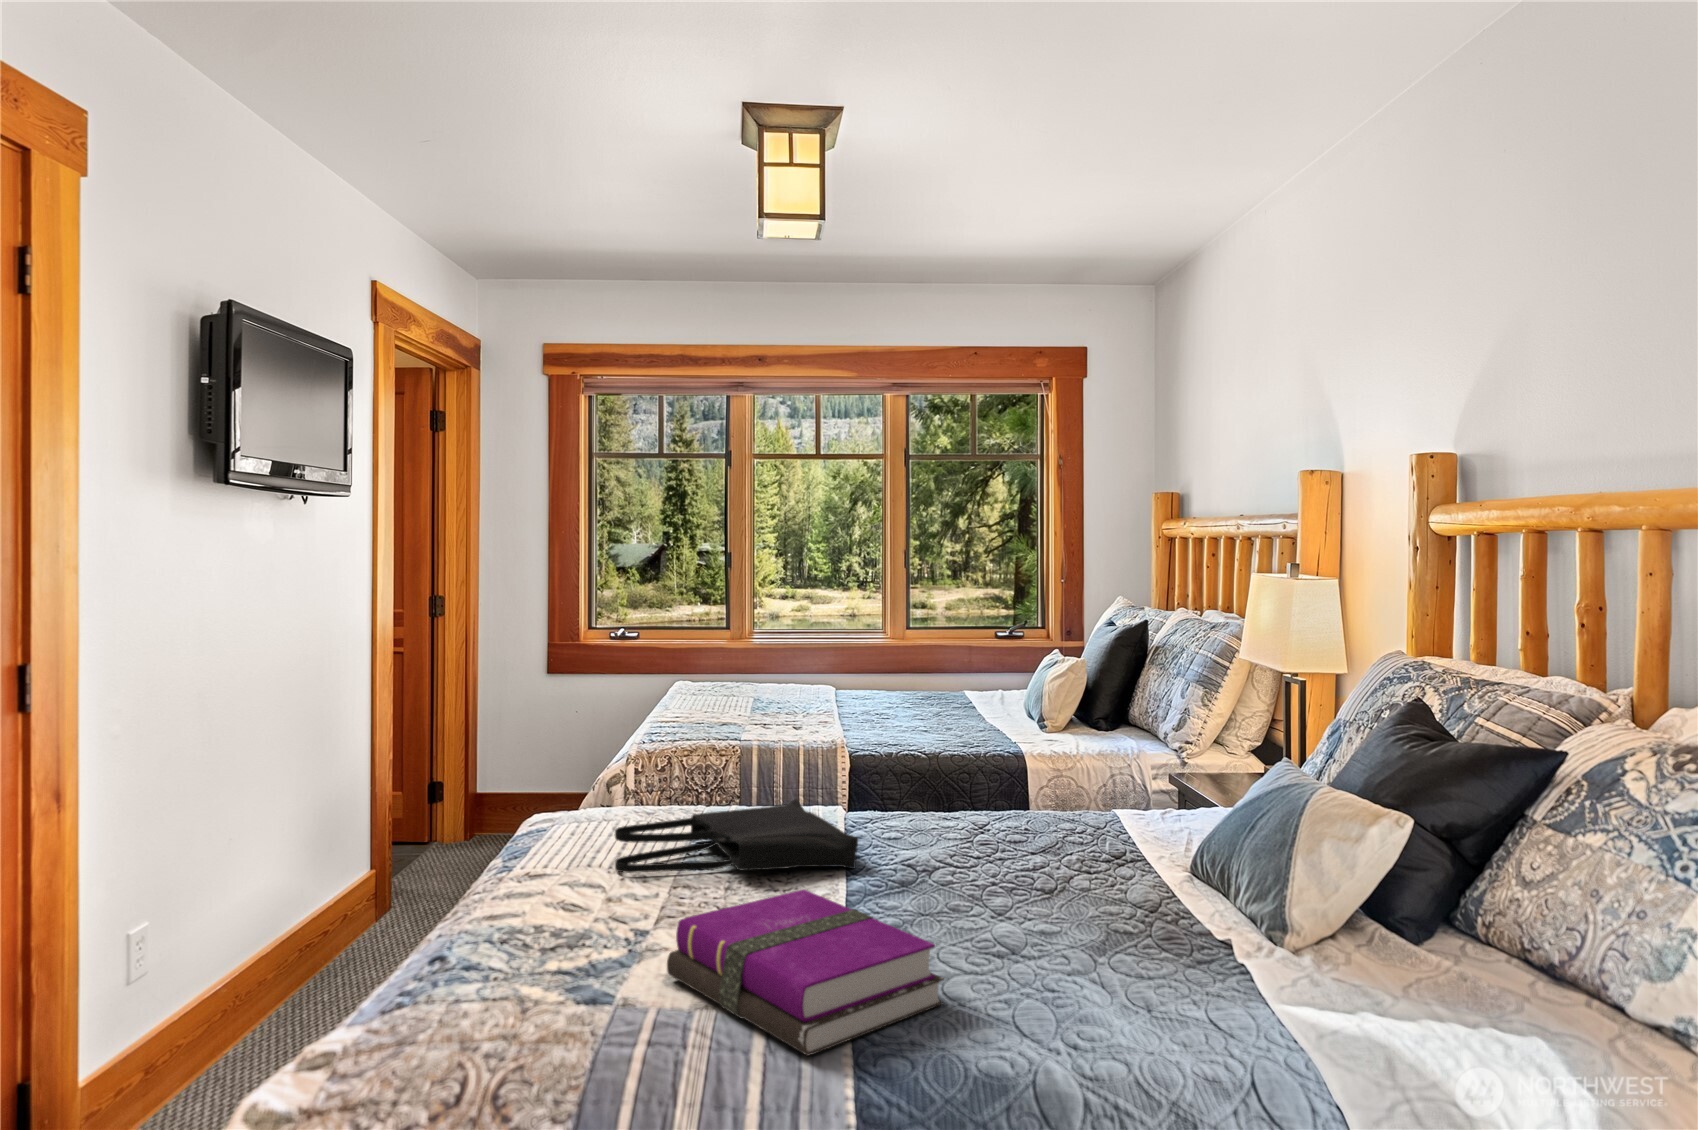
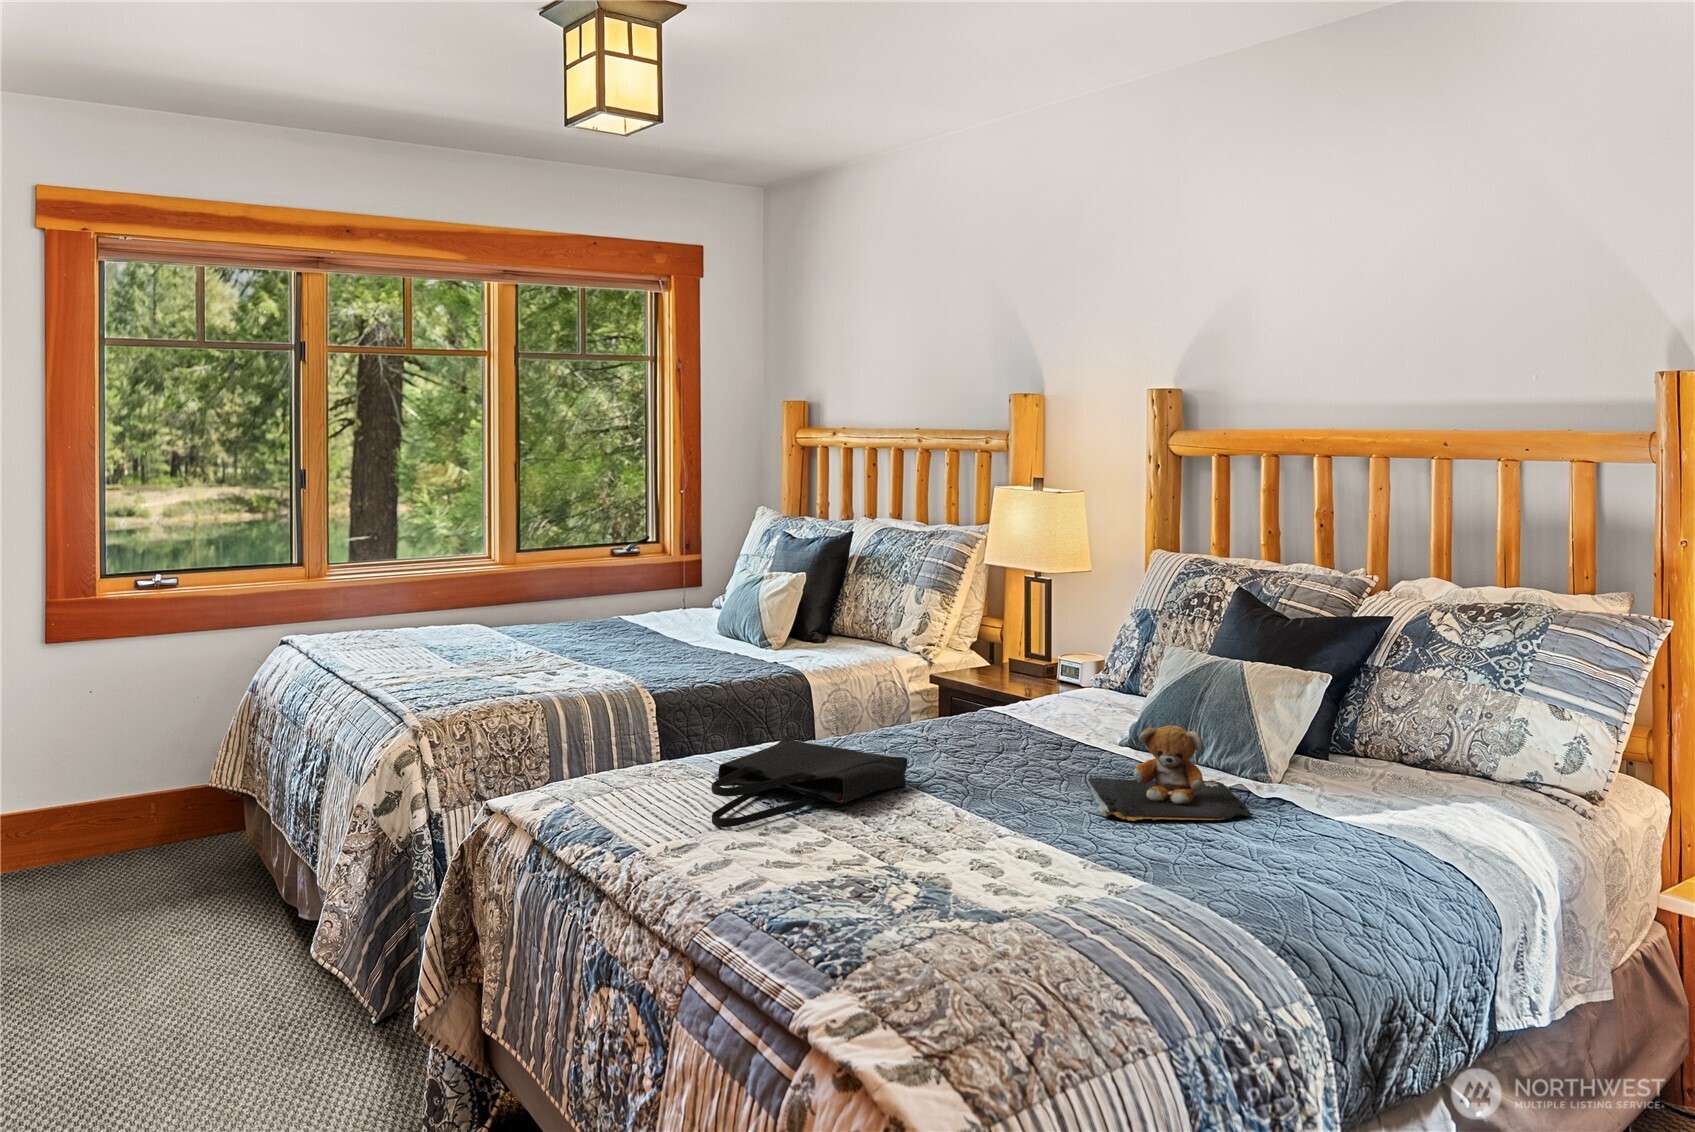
teddy bear: none [977,844,1209,982] -> present [1087,725,1254,821]
notebook: present [667,889,944,1056] -> none [958,799,1163,908]

